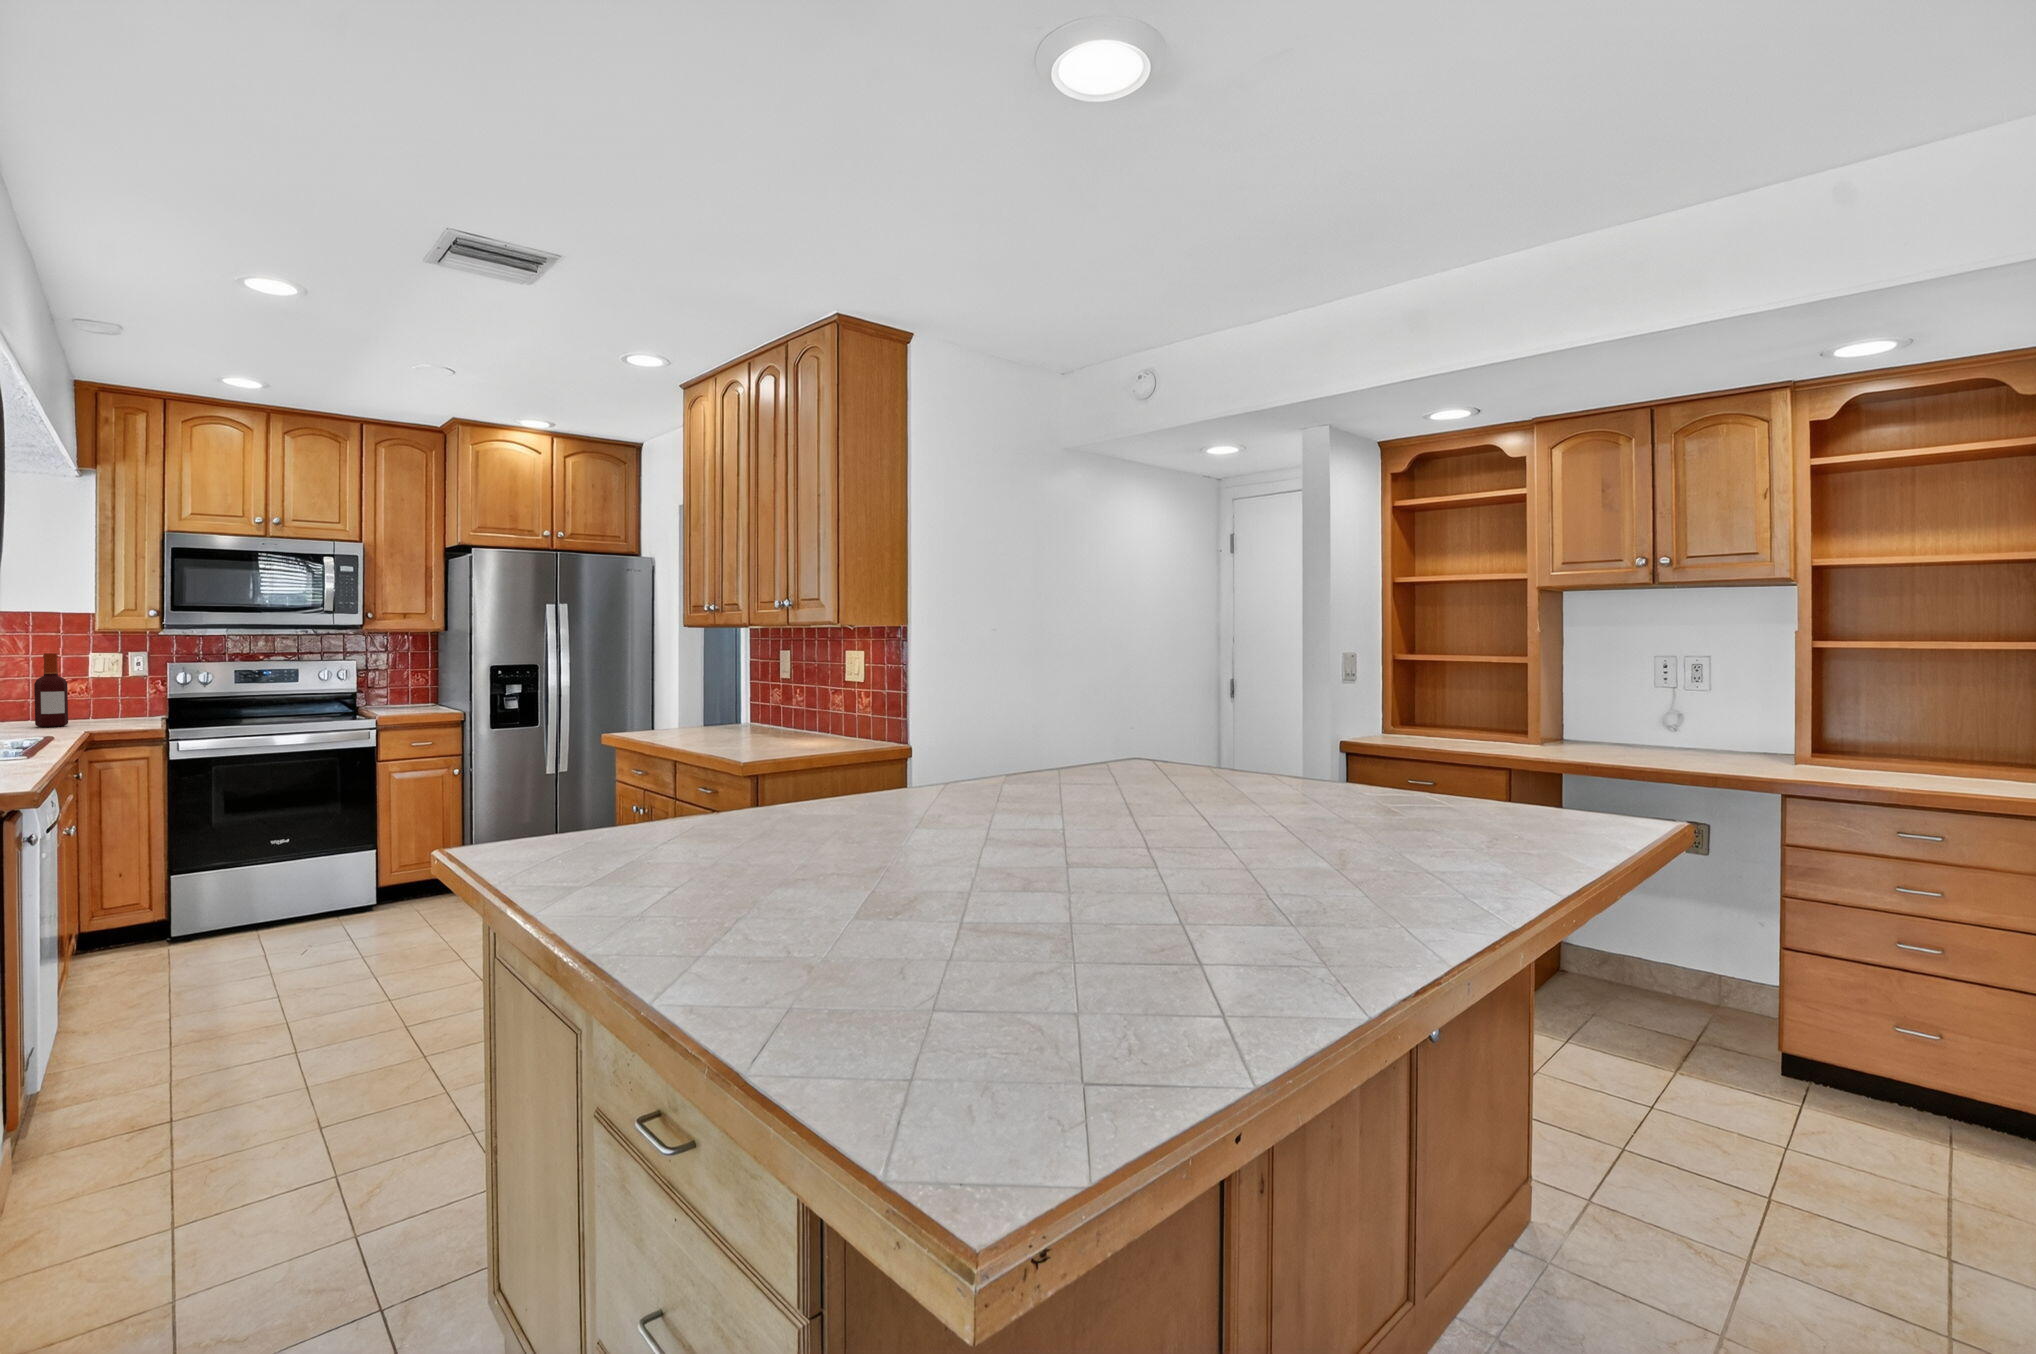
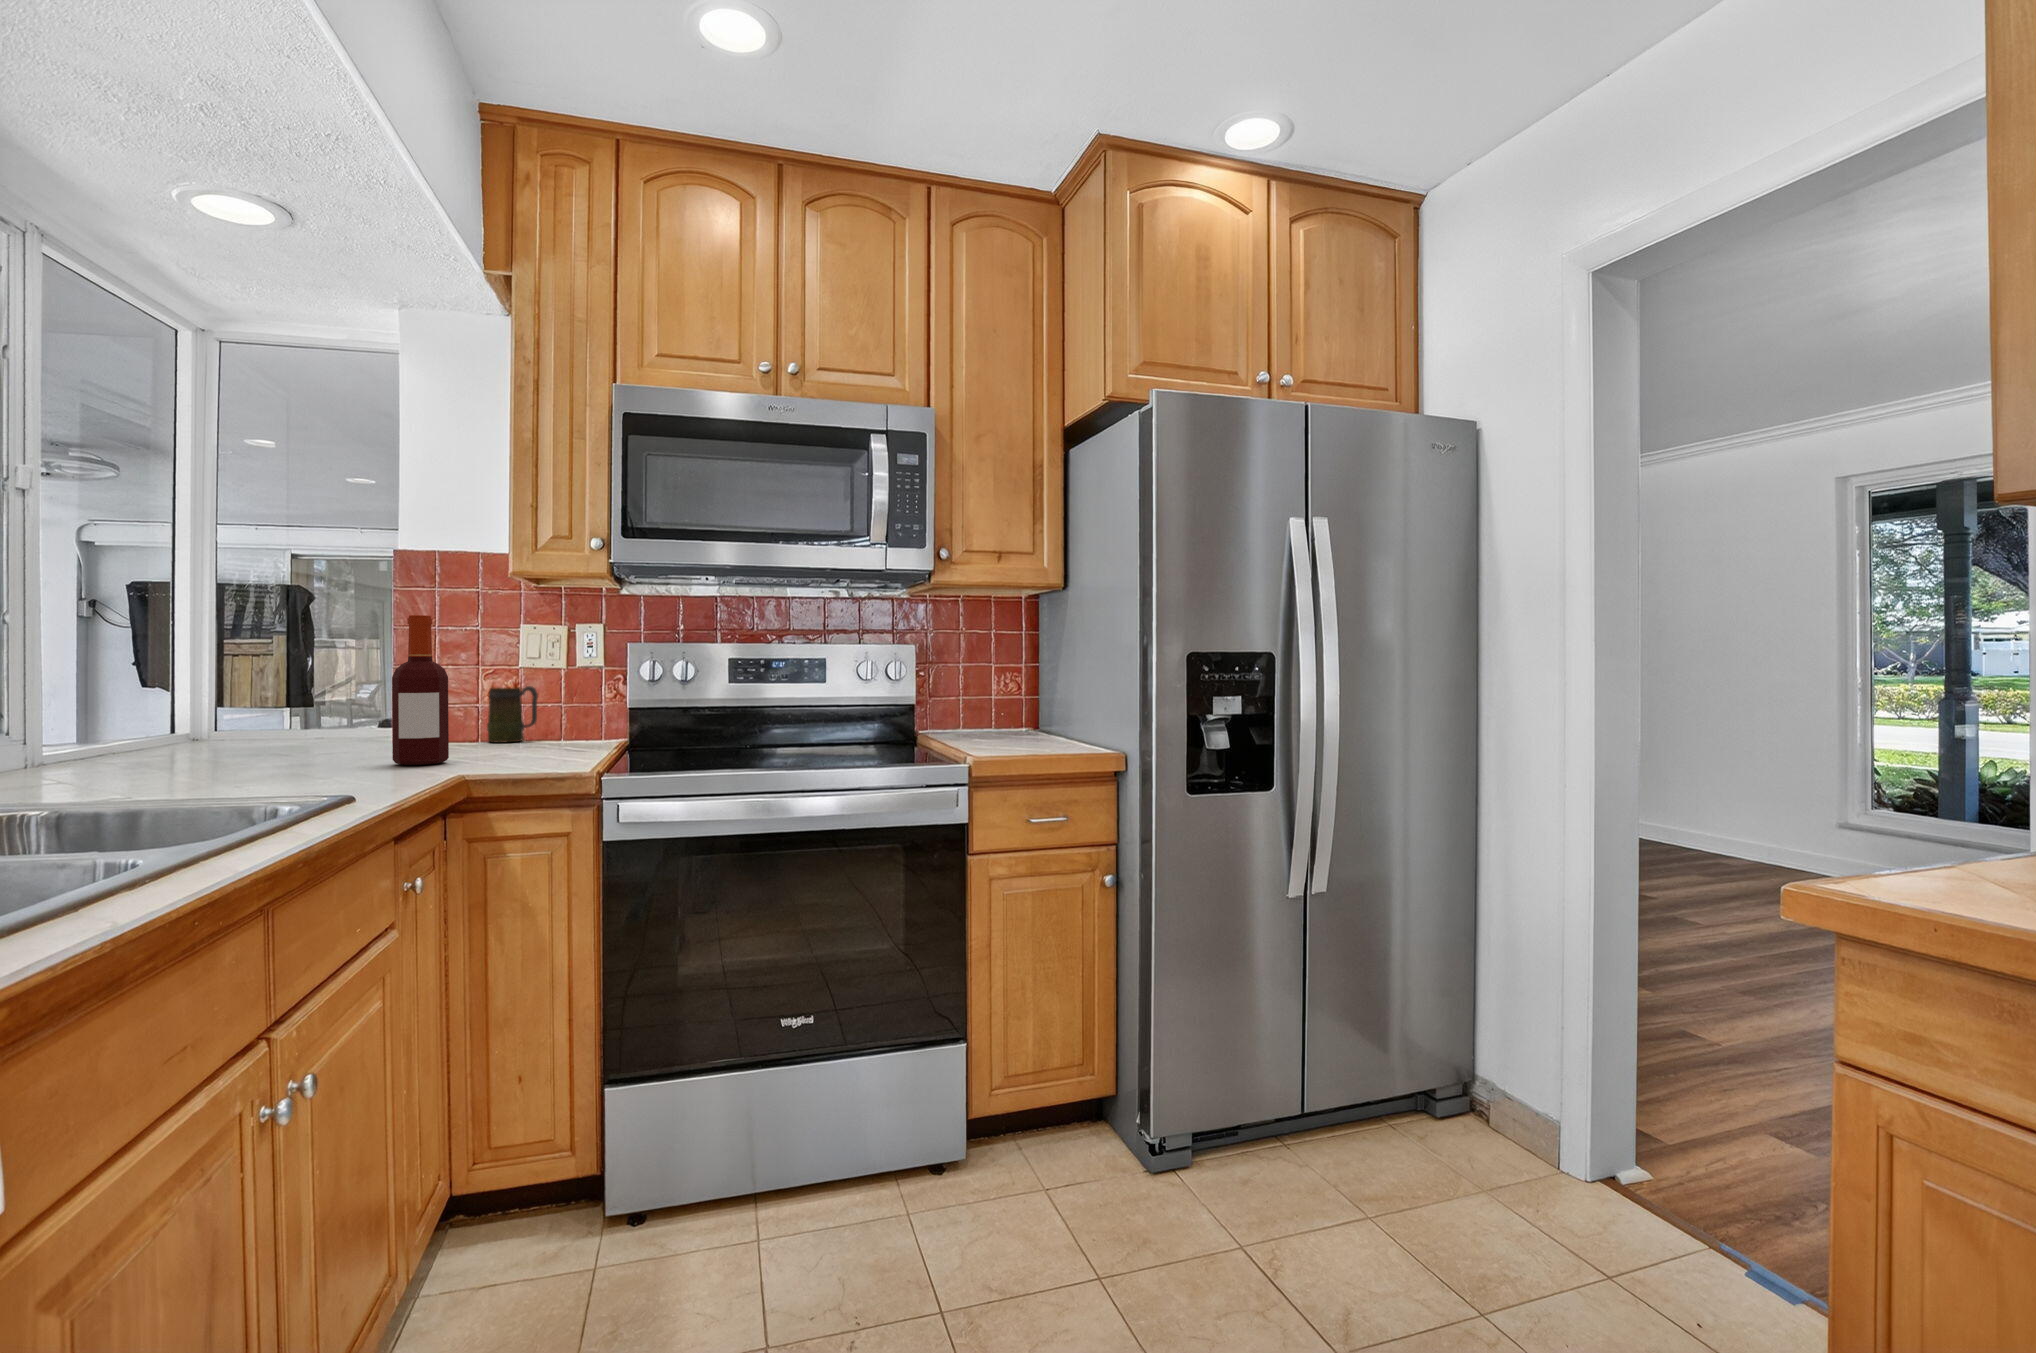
mug: none [68,685,103,717] -> present [487,686,538,743]

